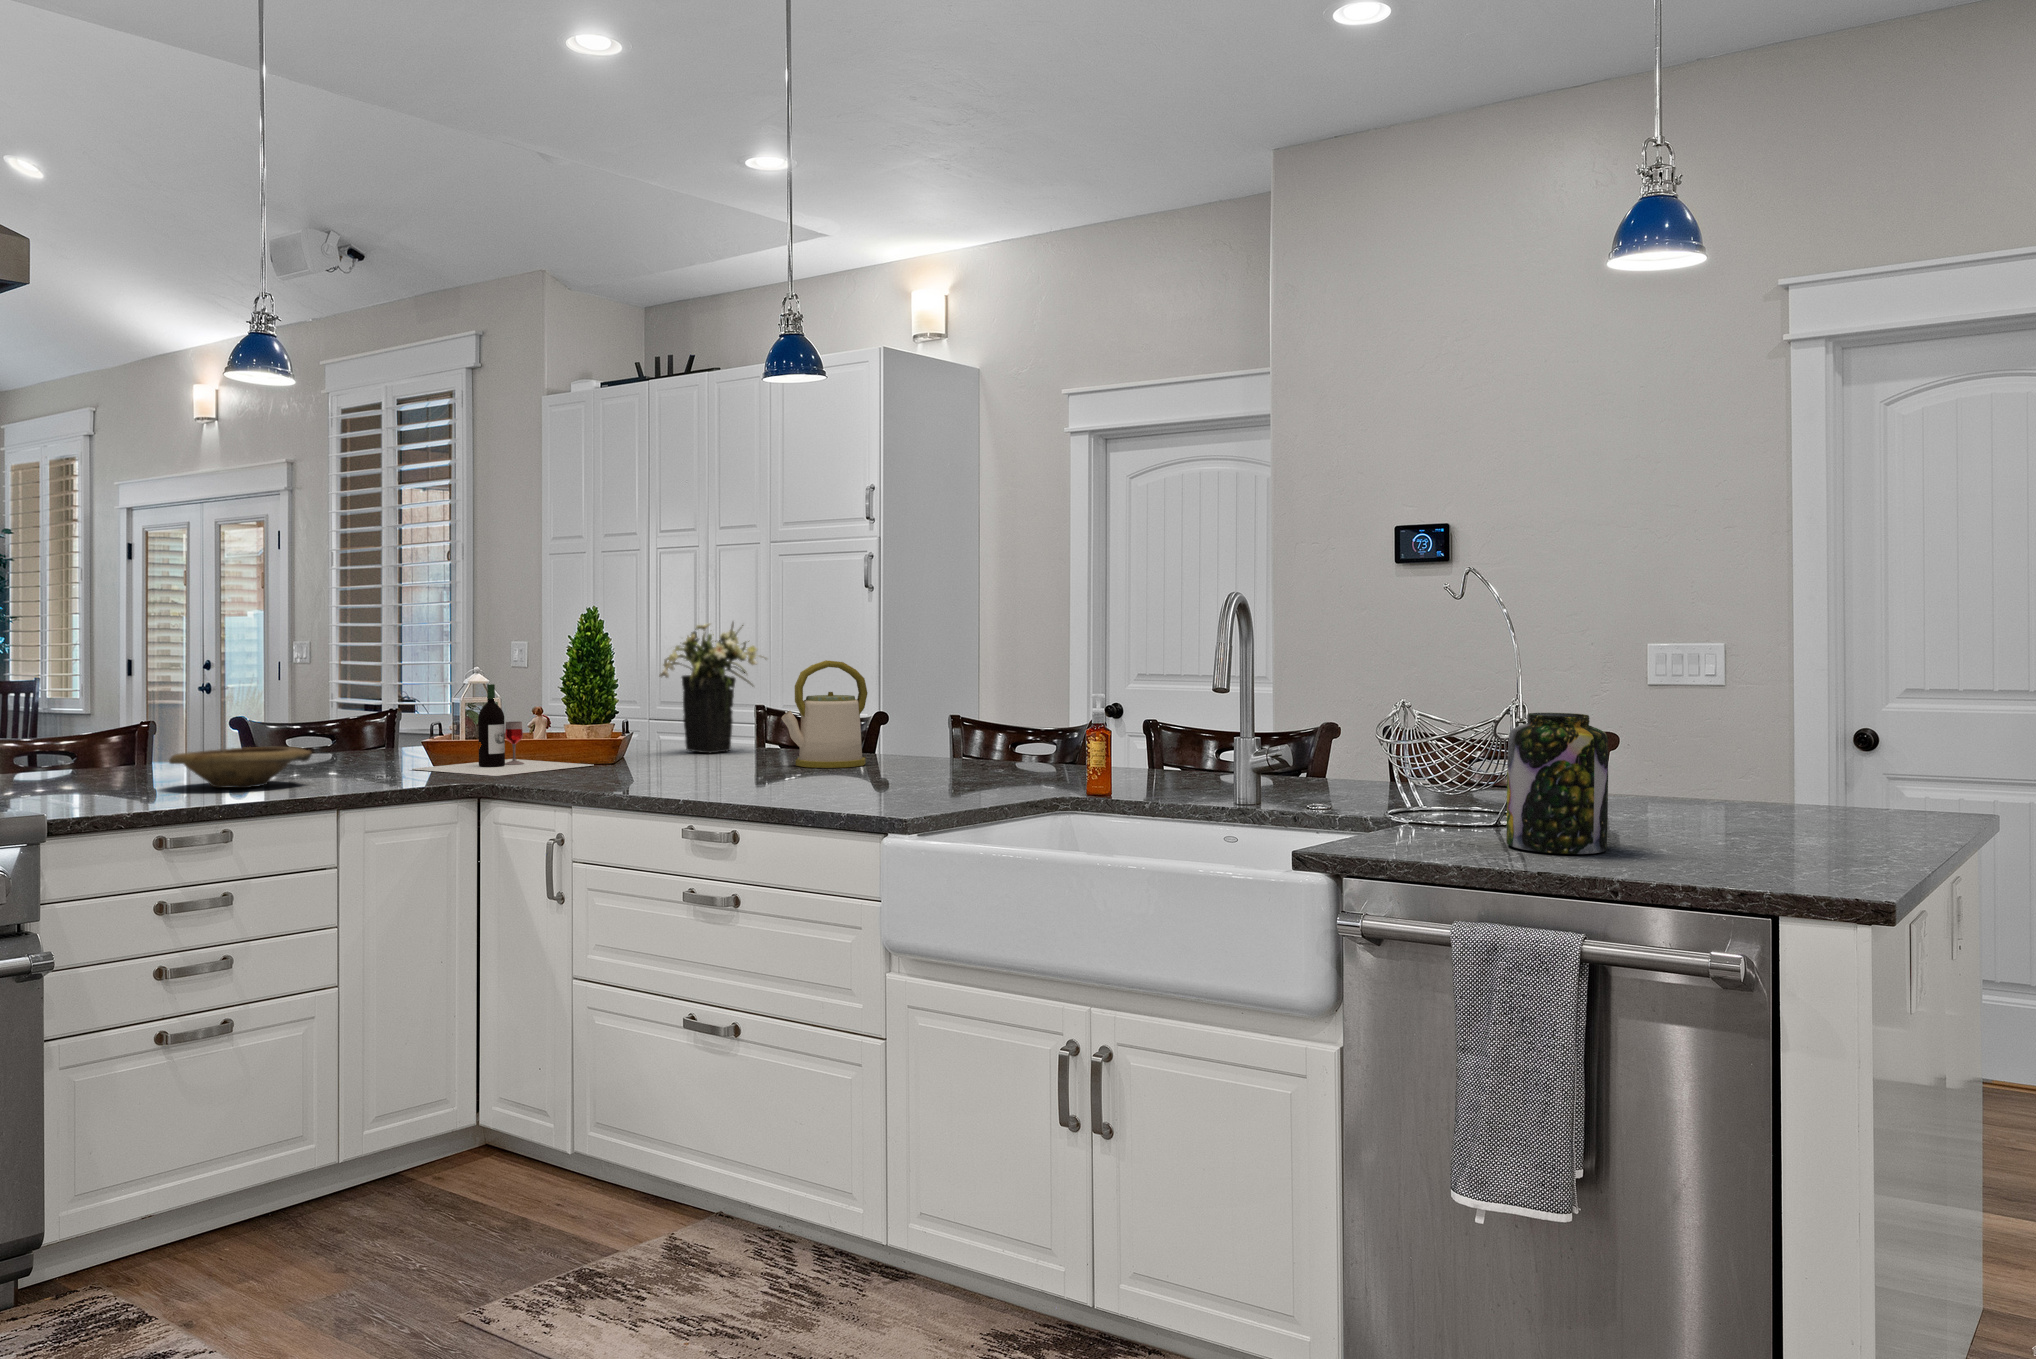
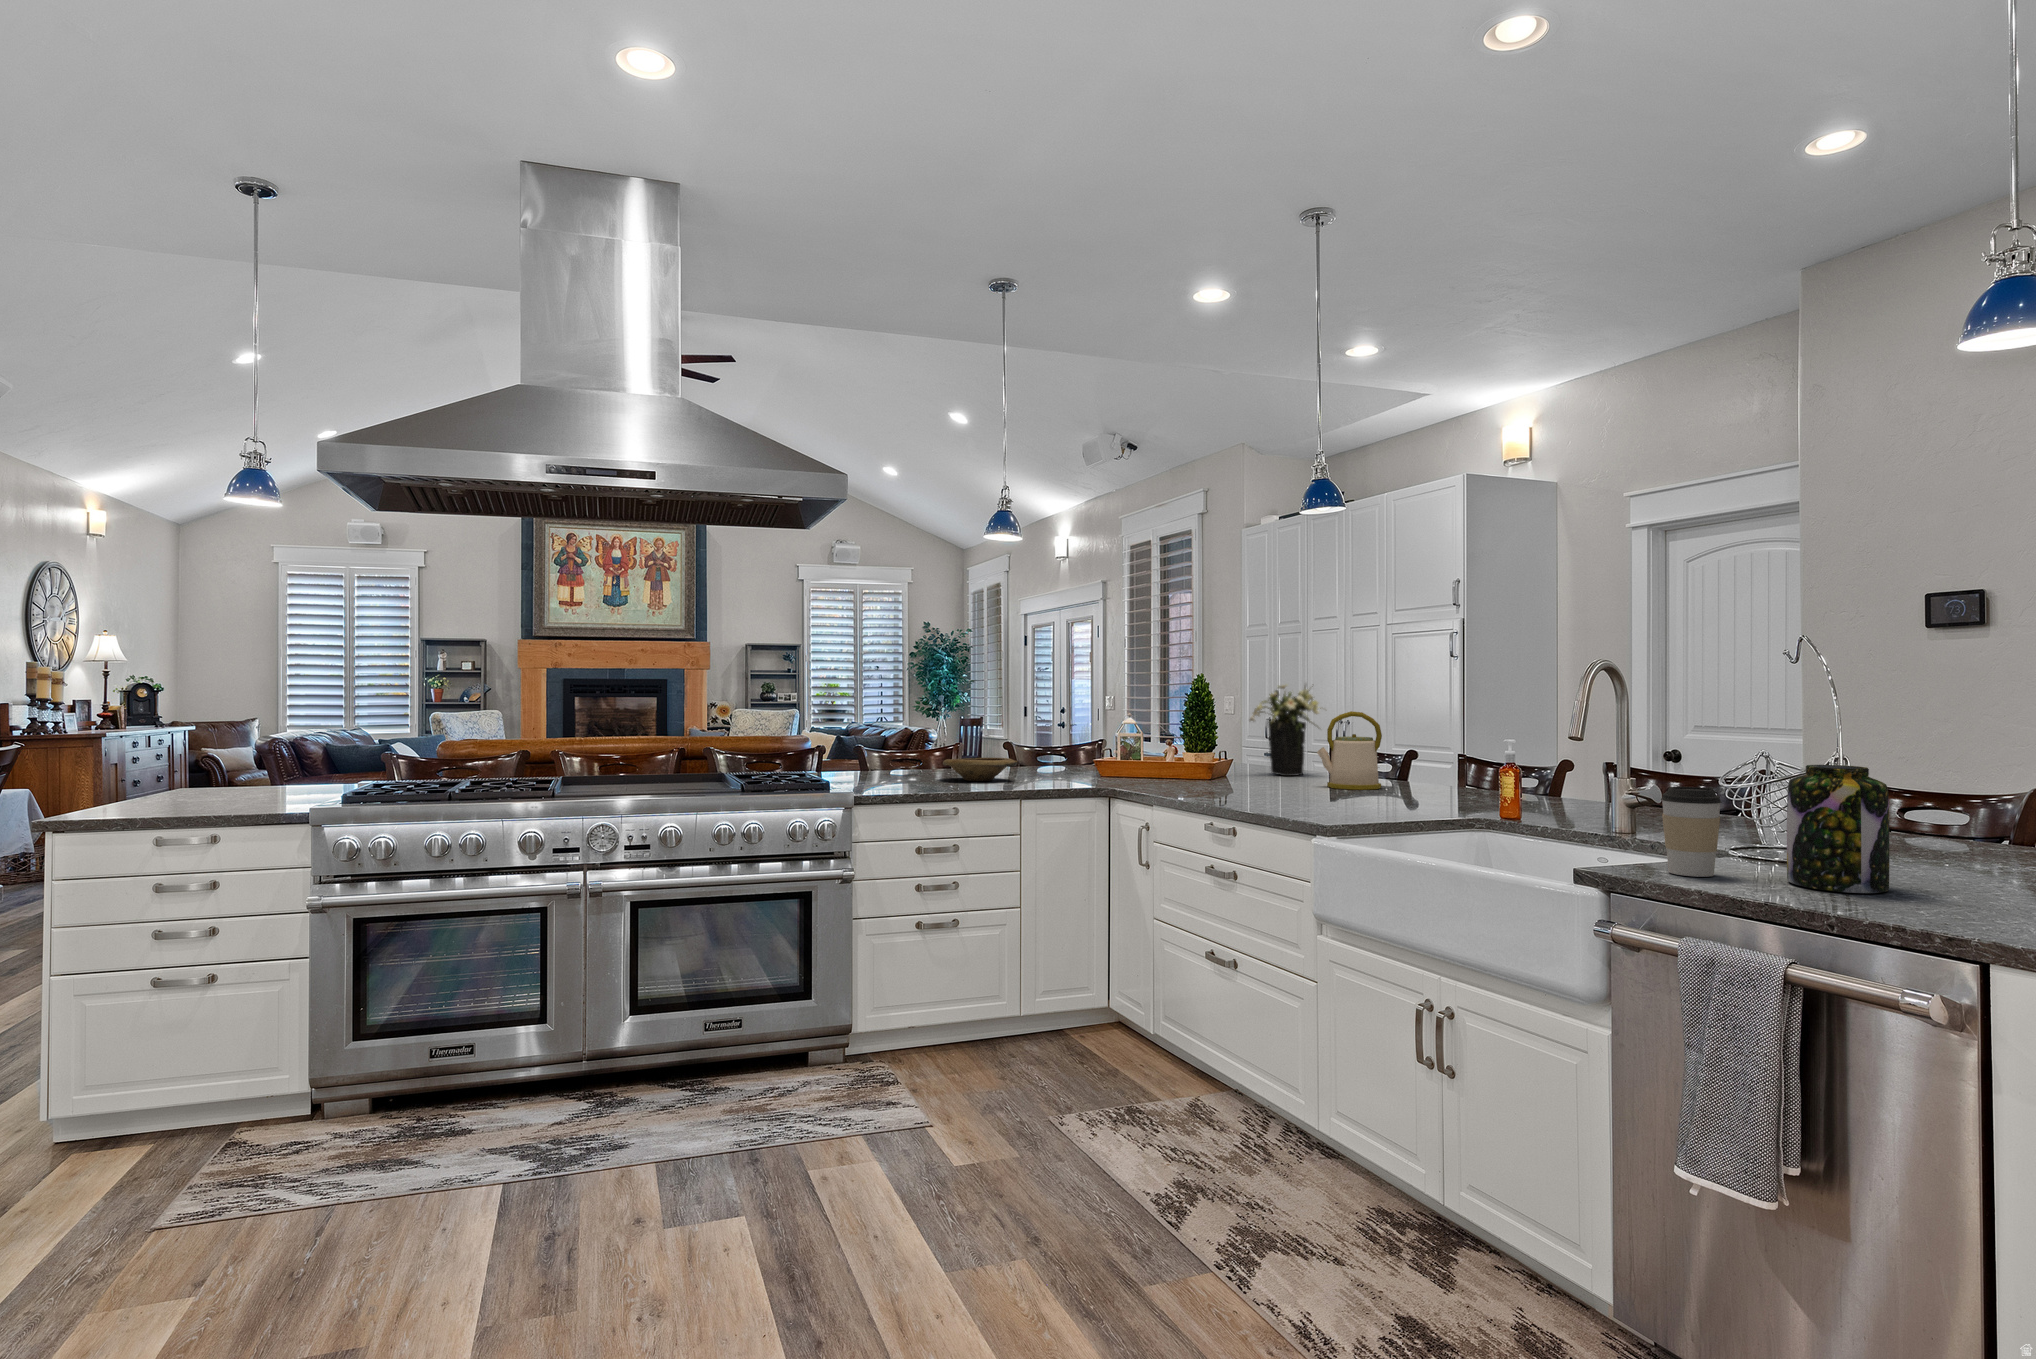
wine bottle: present [413,684,592,776] -> none [1083,724,1197,783]
coffee cup: none [1382,743,1446,850] -> present [1661,787,1722,877]

